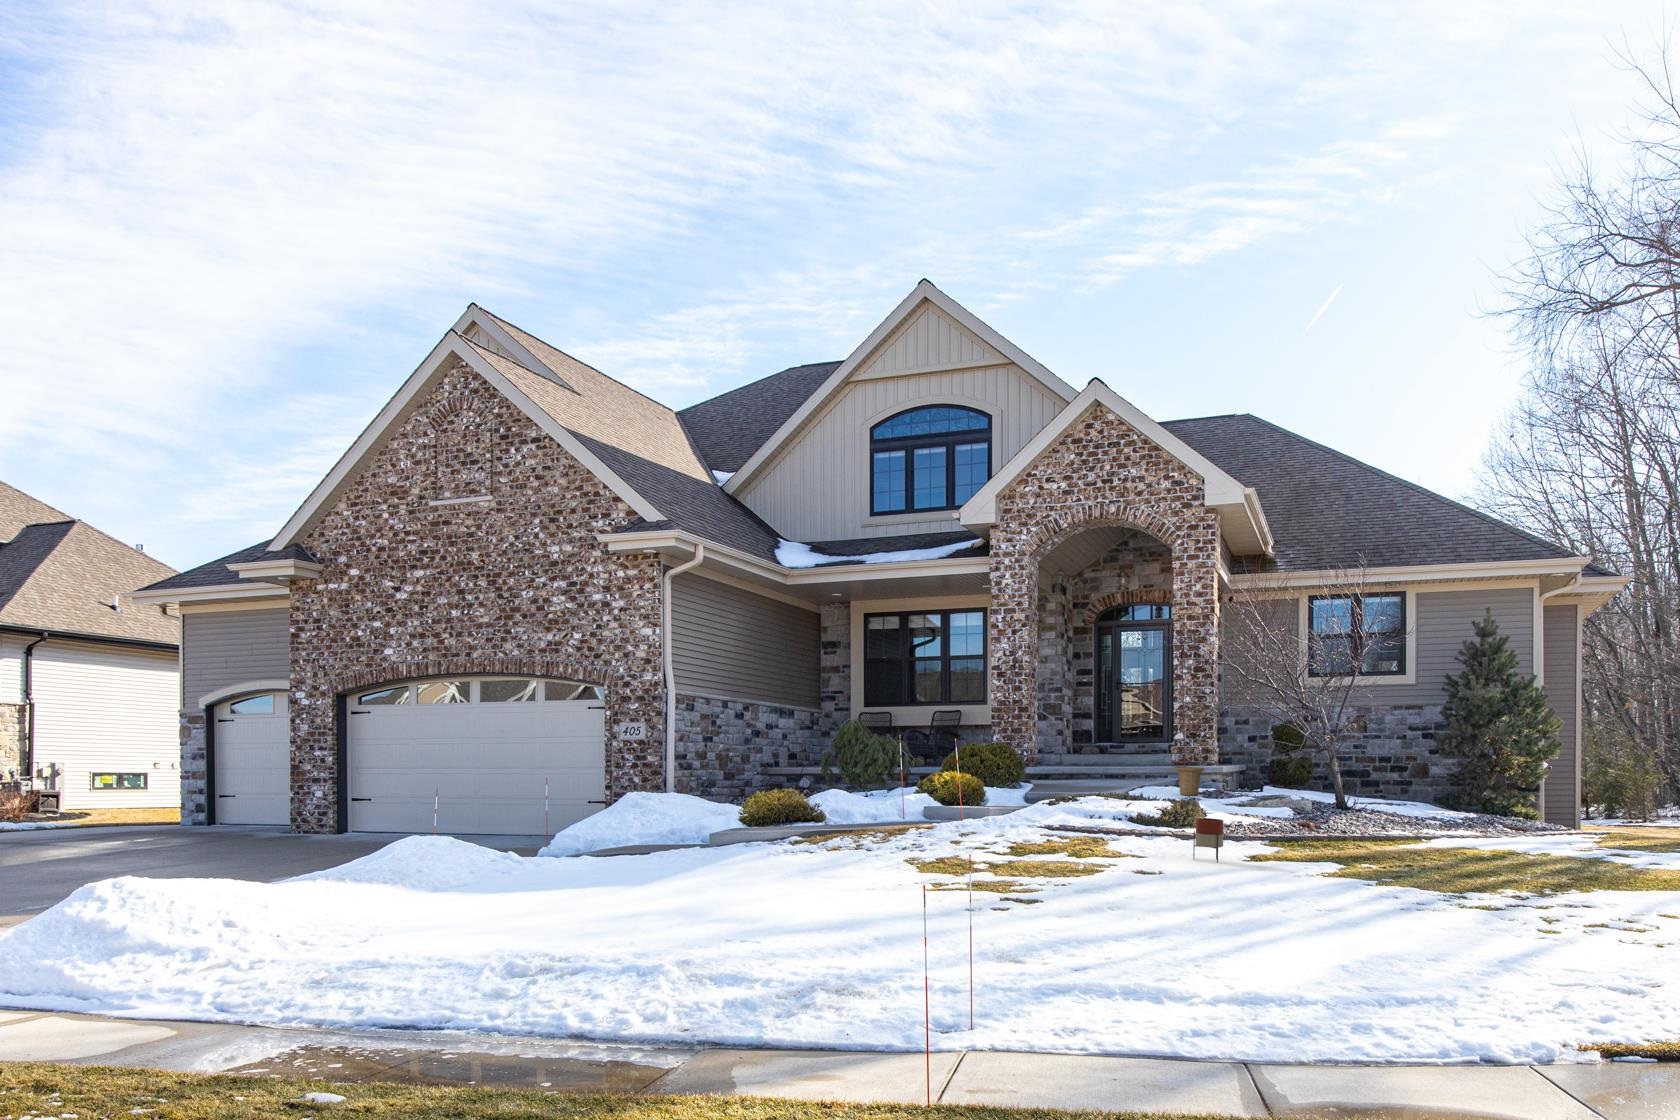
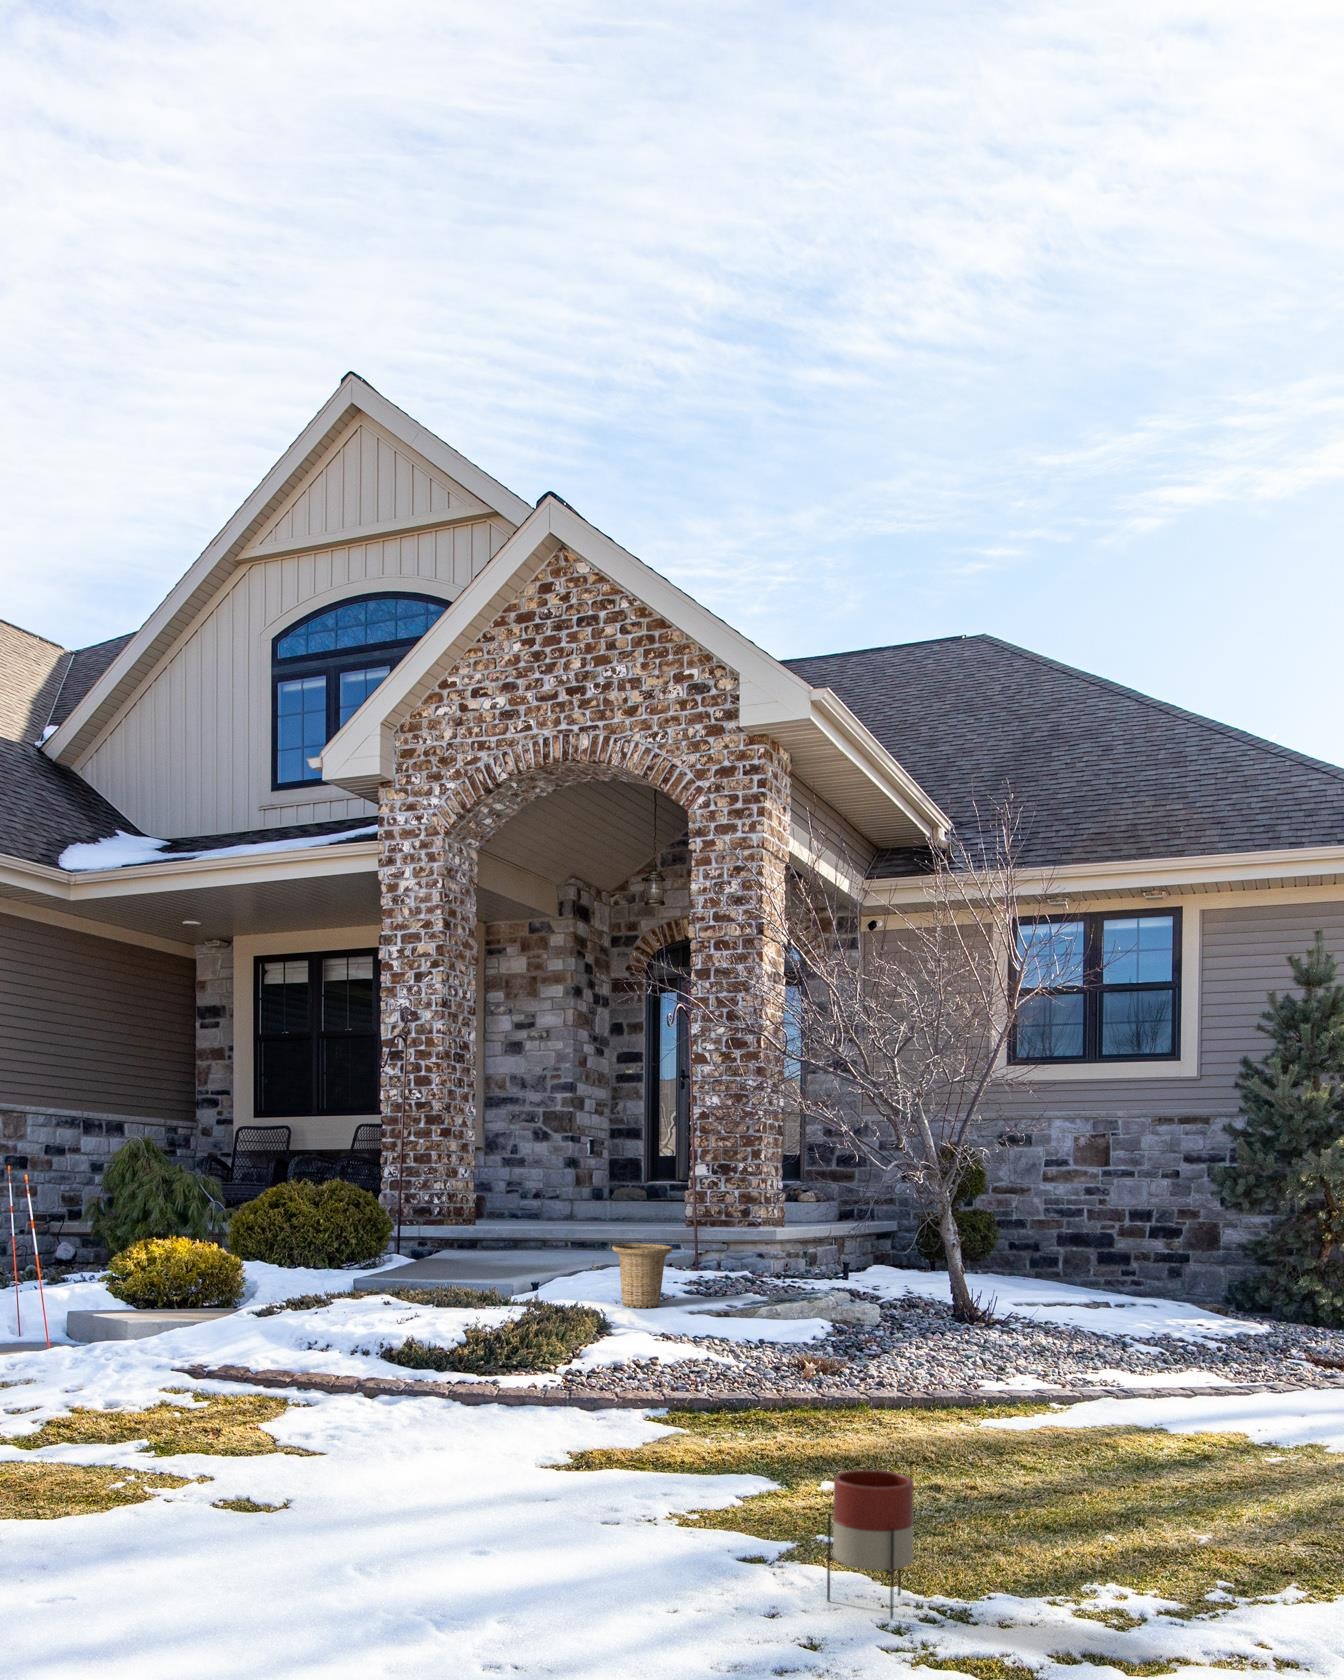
planter: present [1193,818,1223,863] -> present [827,1470,914,1619]

